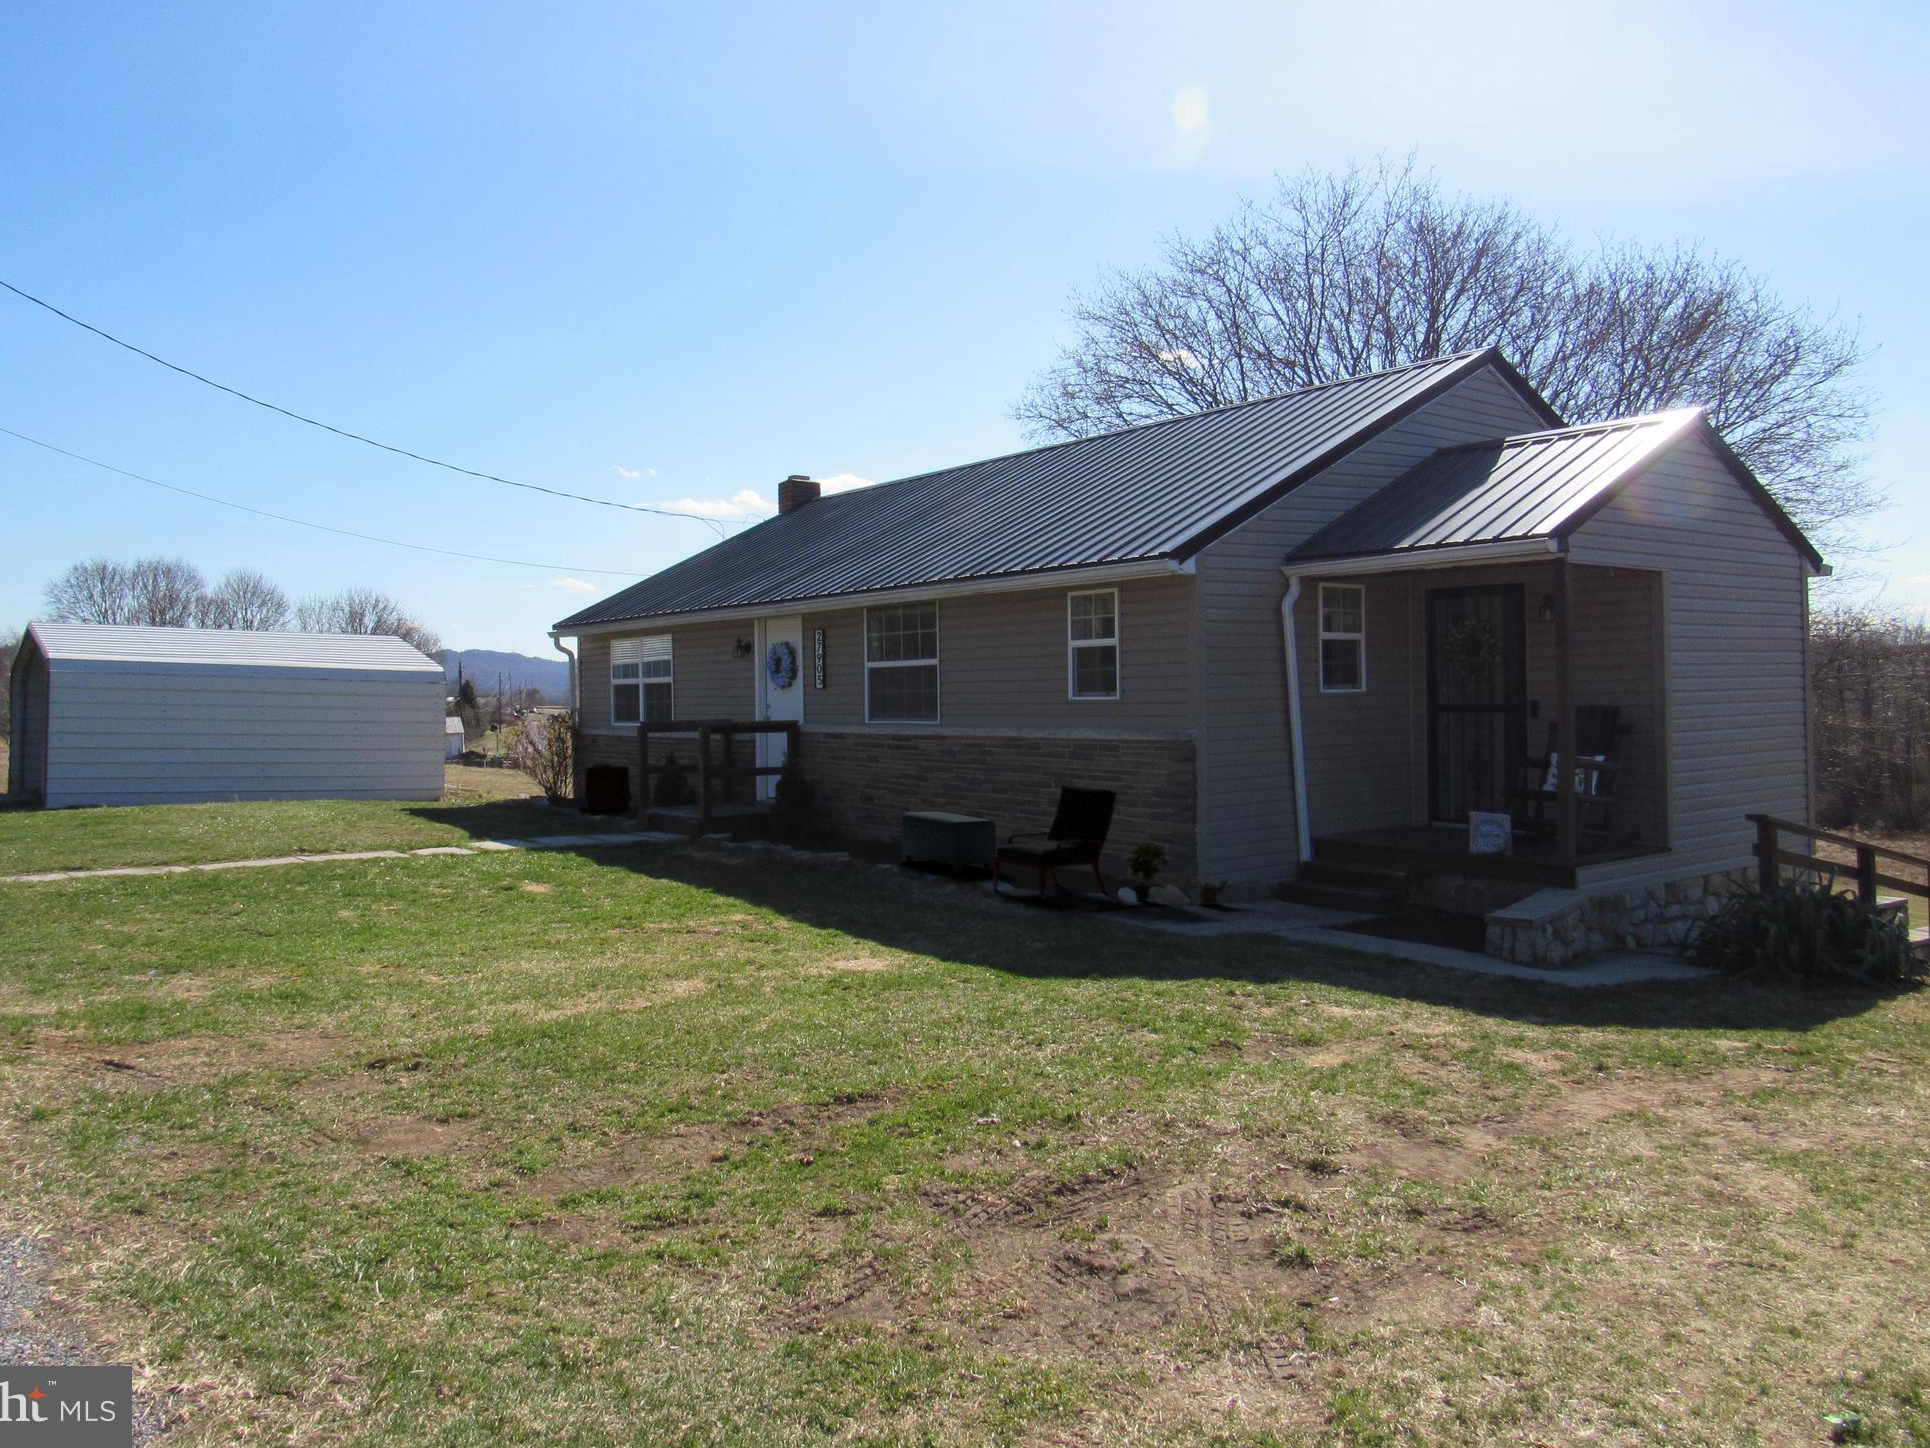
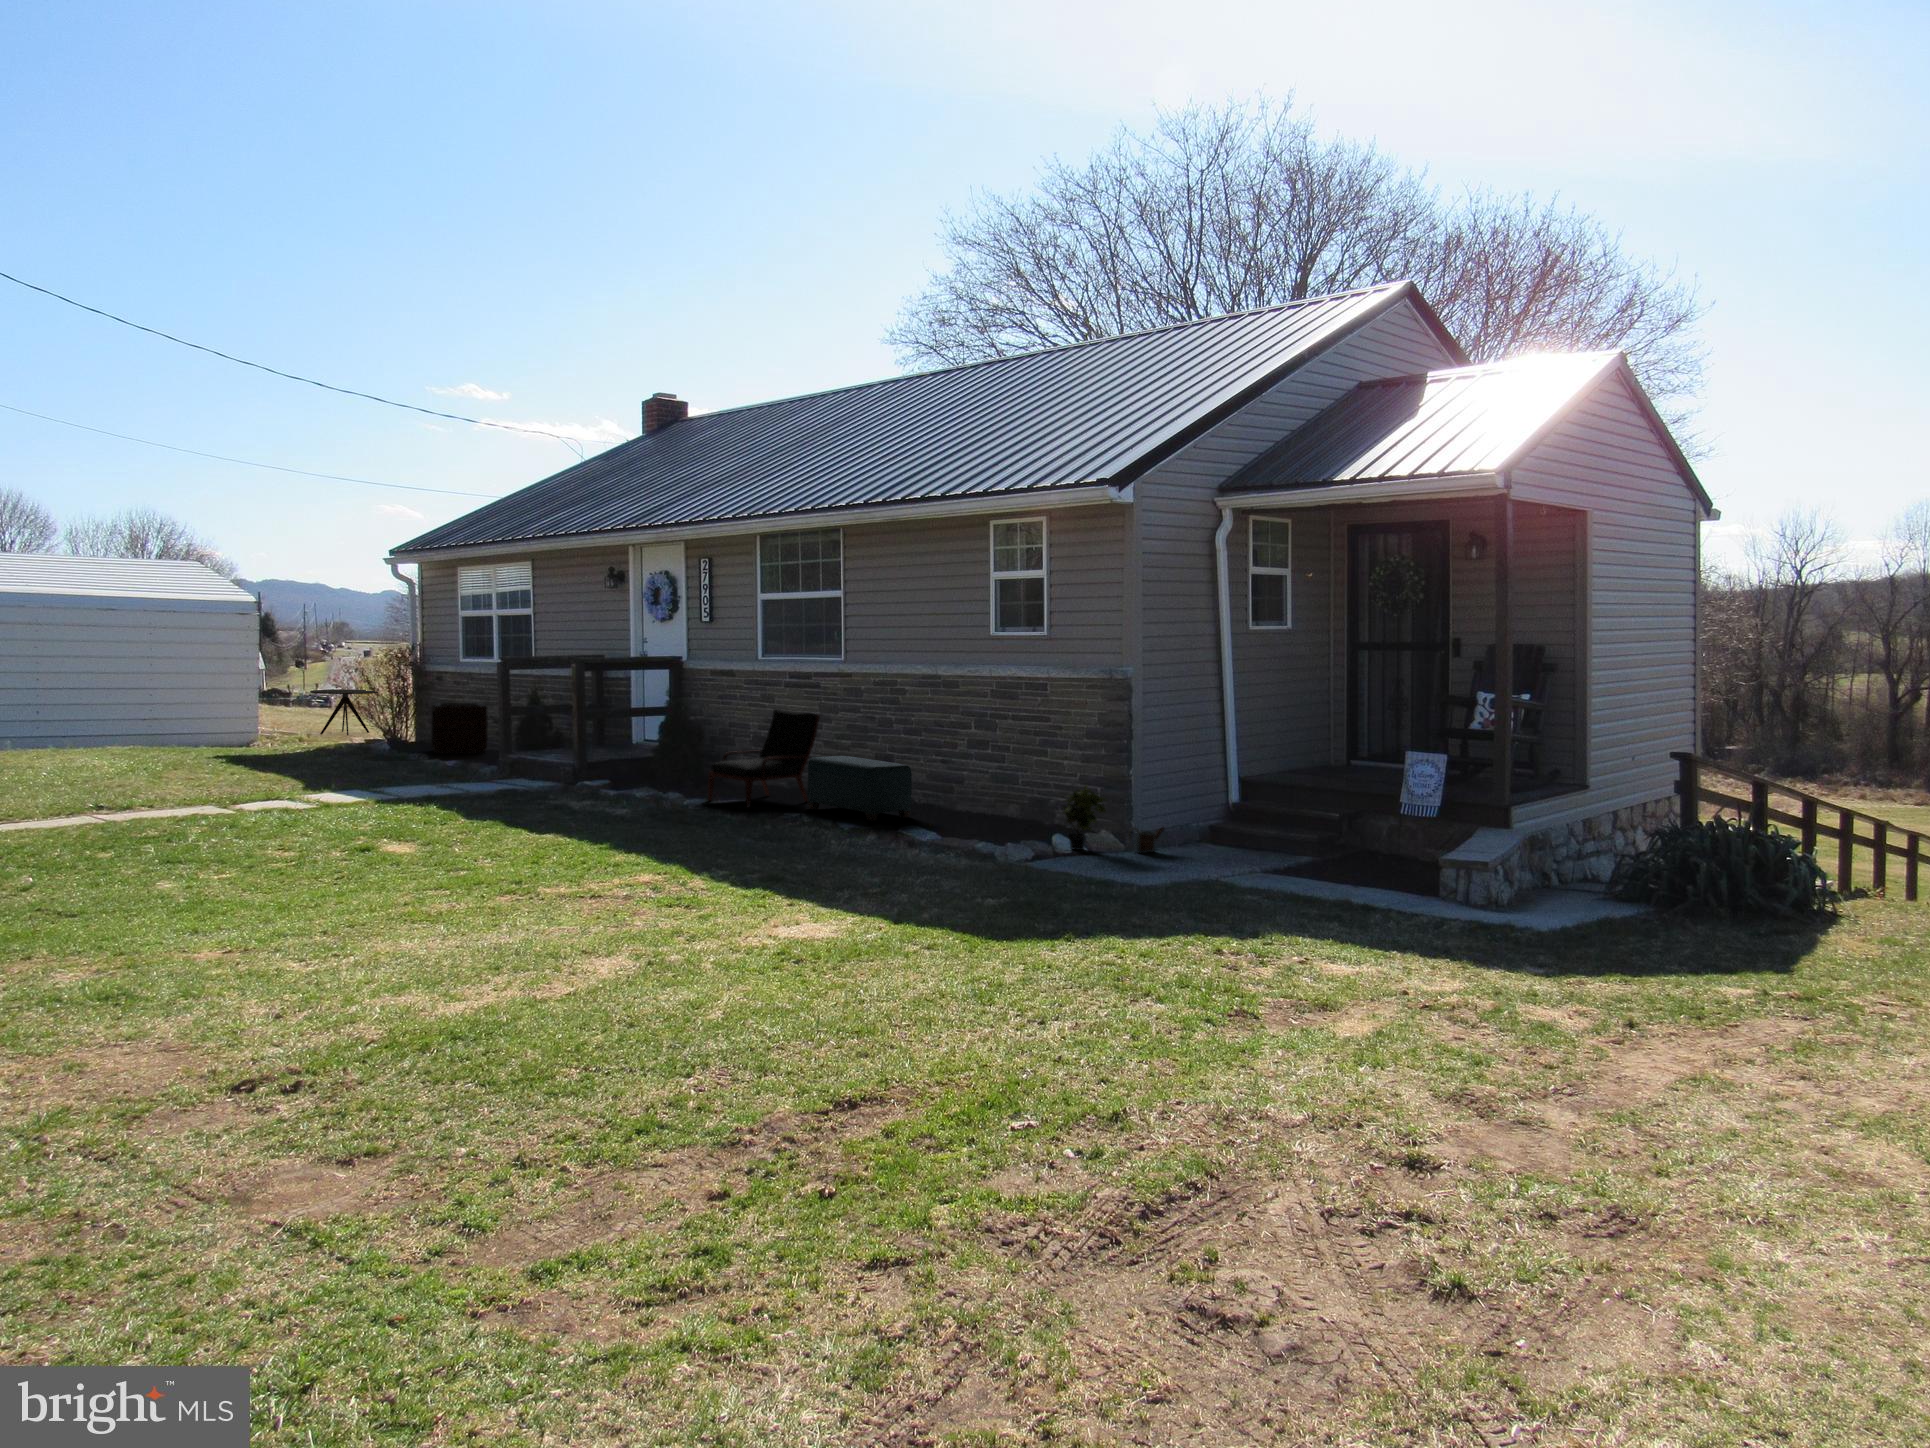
round table: none [486,752,545,794] -> present [310,689,378,735]
armchair: present [993,785,1117,898] -> present [708,709,820,808]

